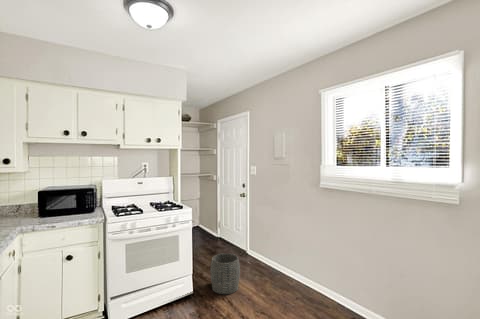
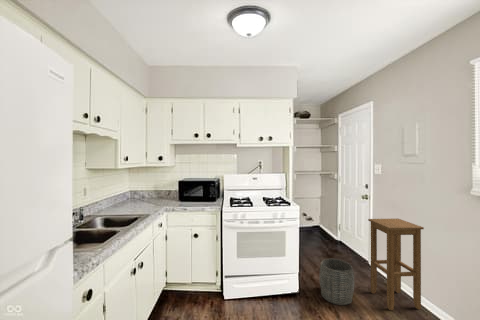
stool: none [249,210,287,287] -> present [368,219,424,310]

